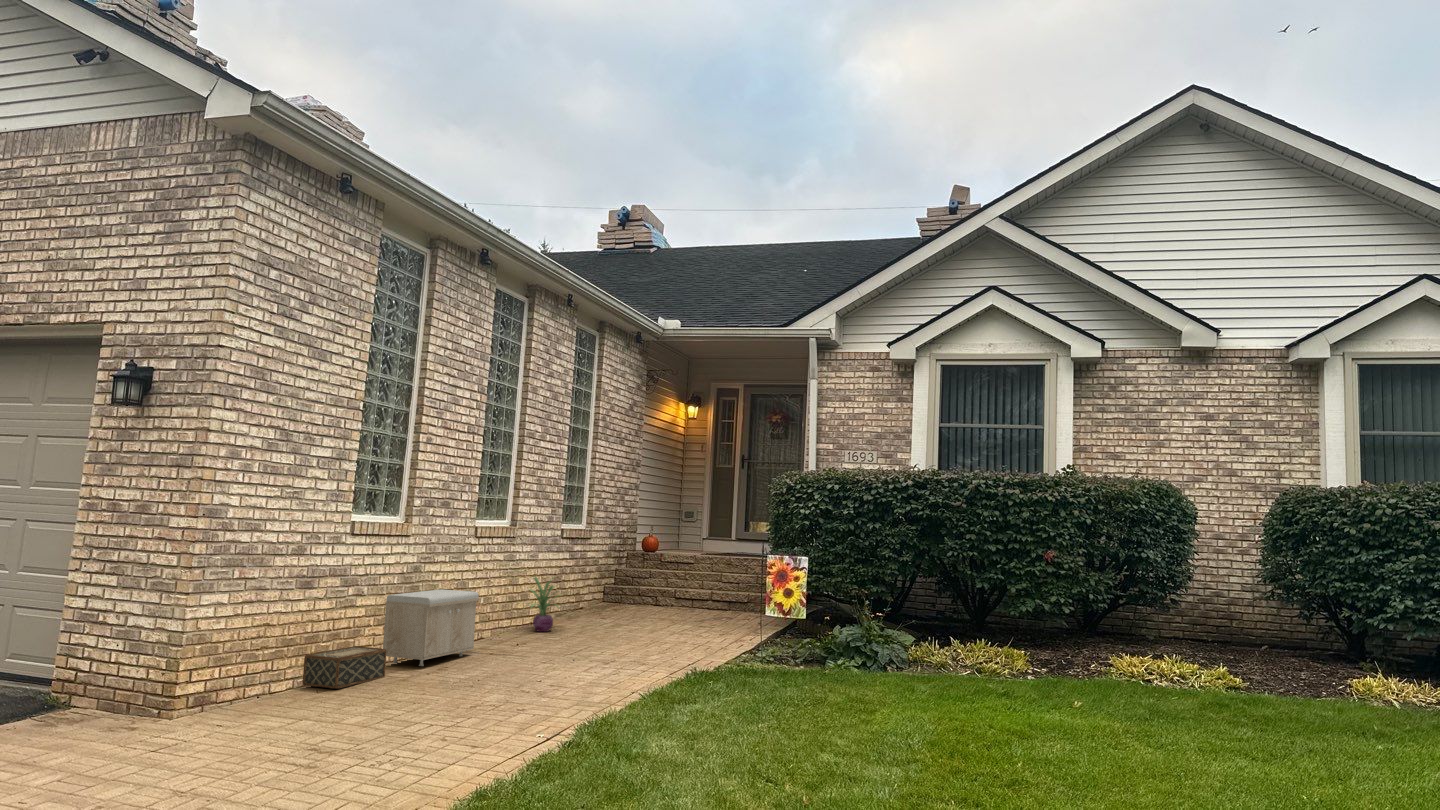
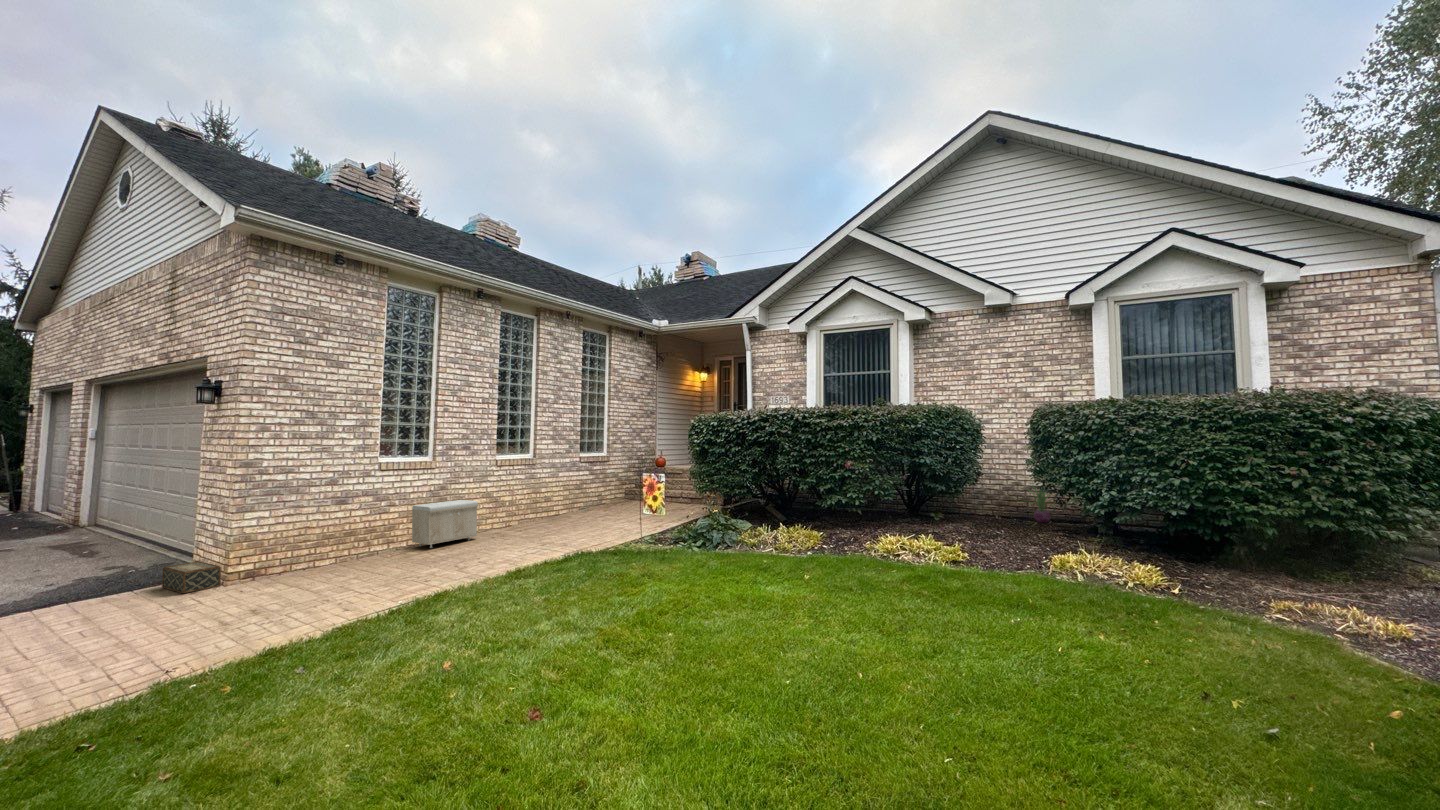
decorative plant: present [531,577,560,632] -> present [1034,490,1050,523]
woven basket: present [303,646,386,689] -> present [162,561,221,593]

